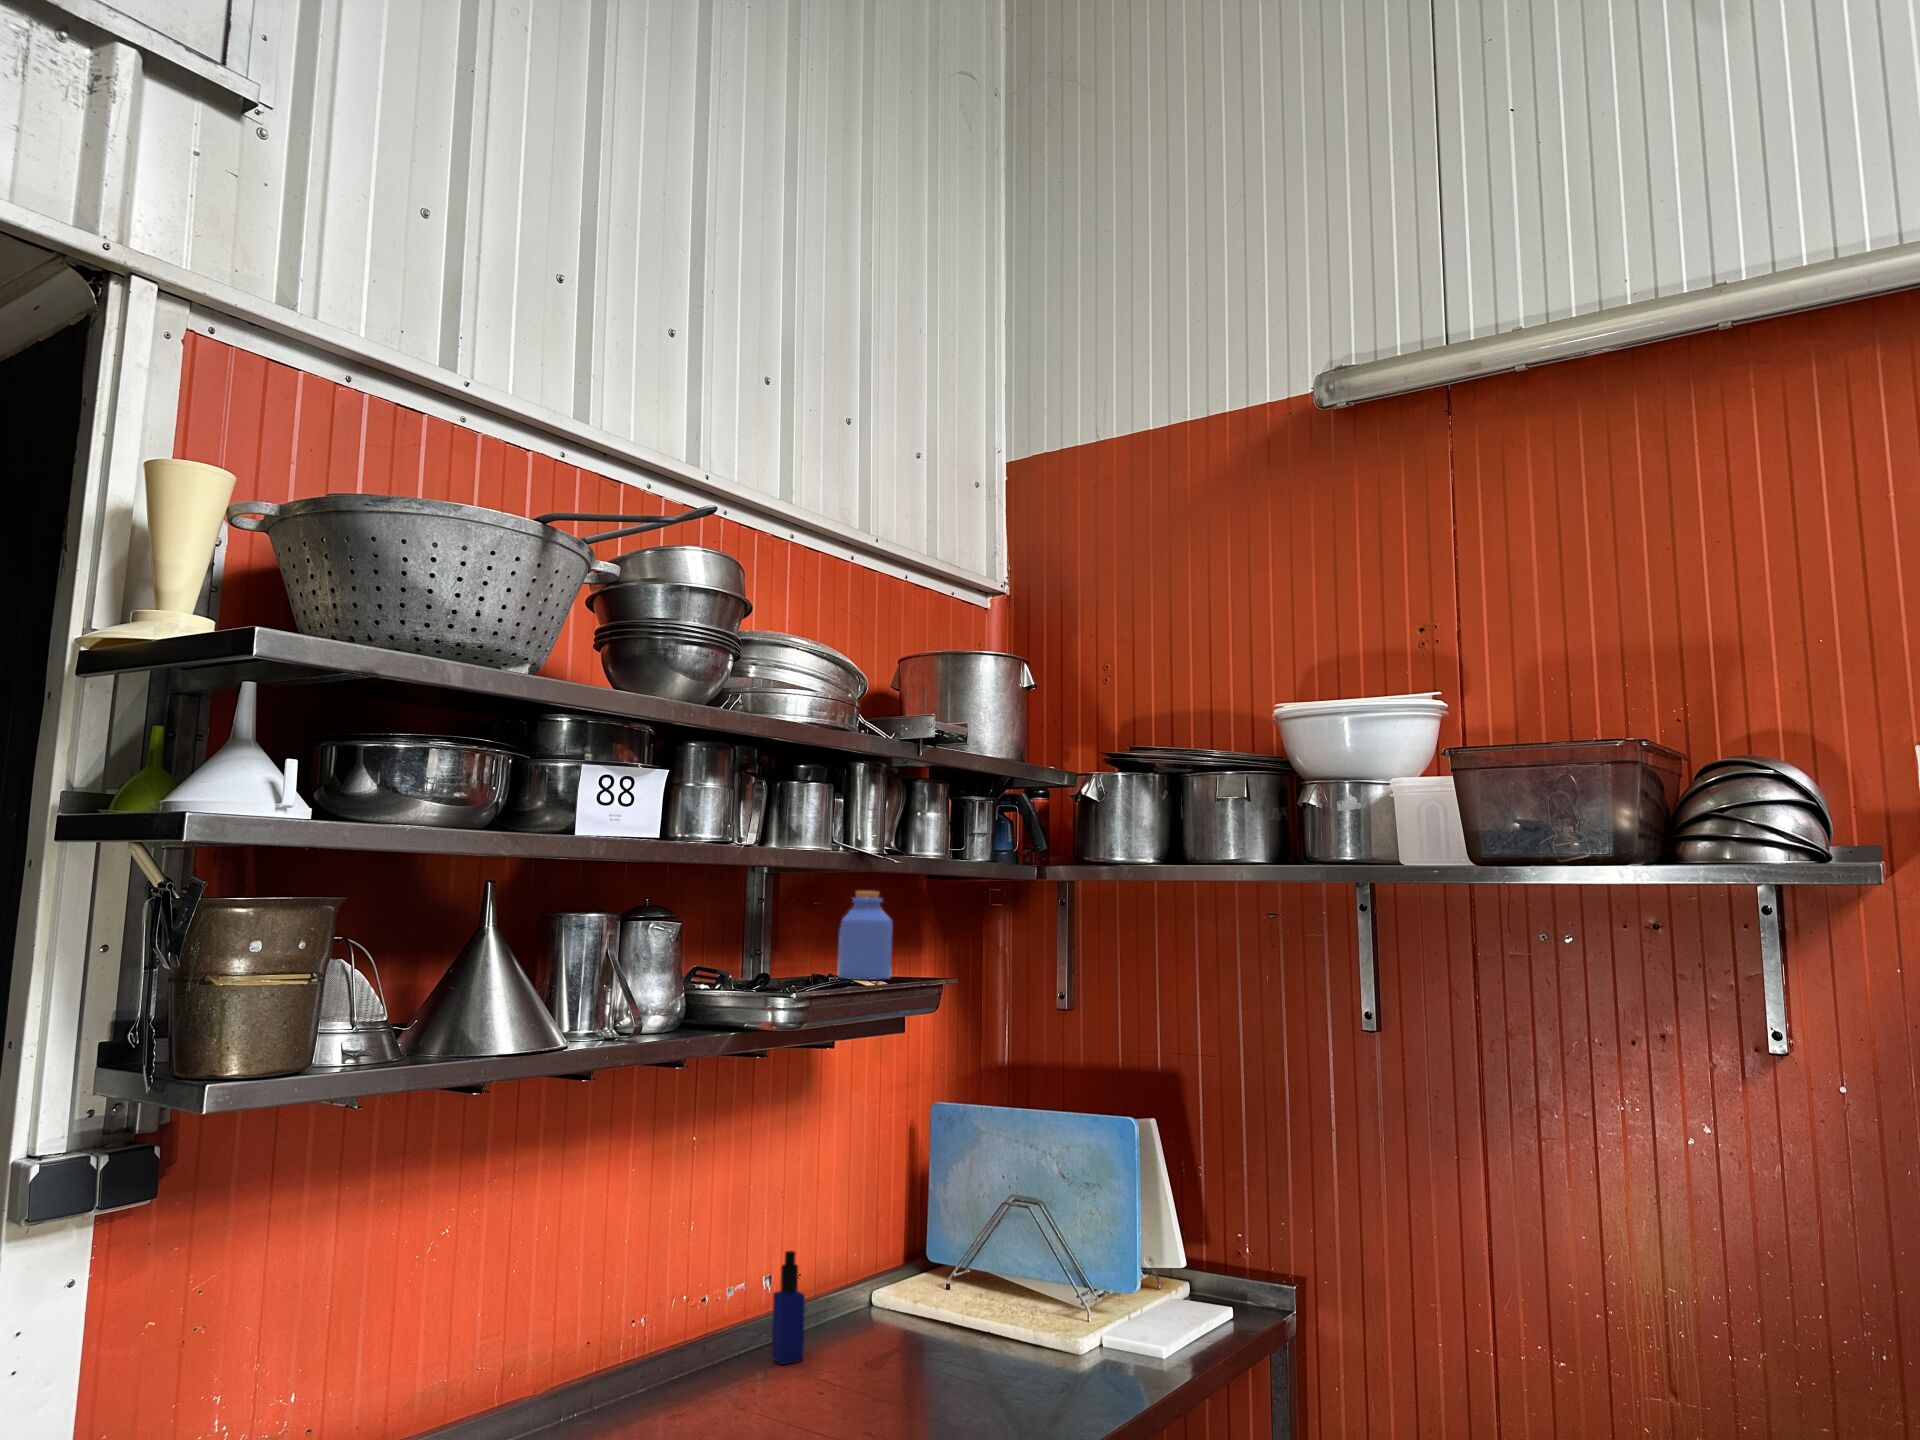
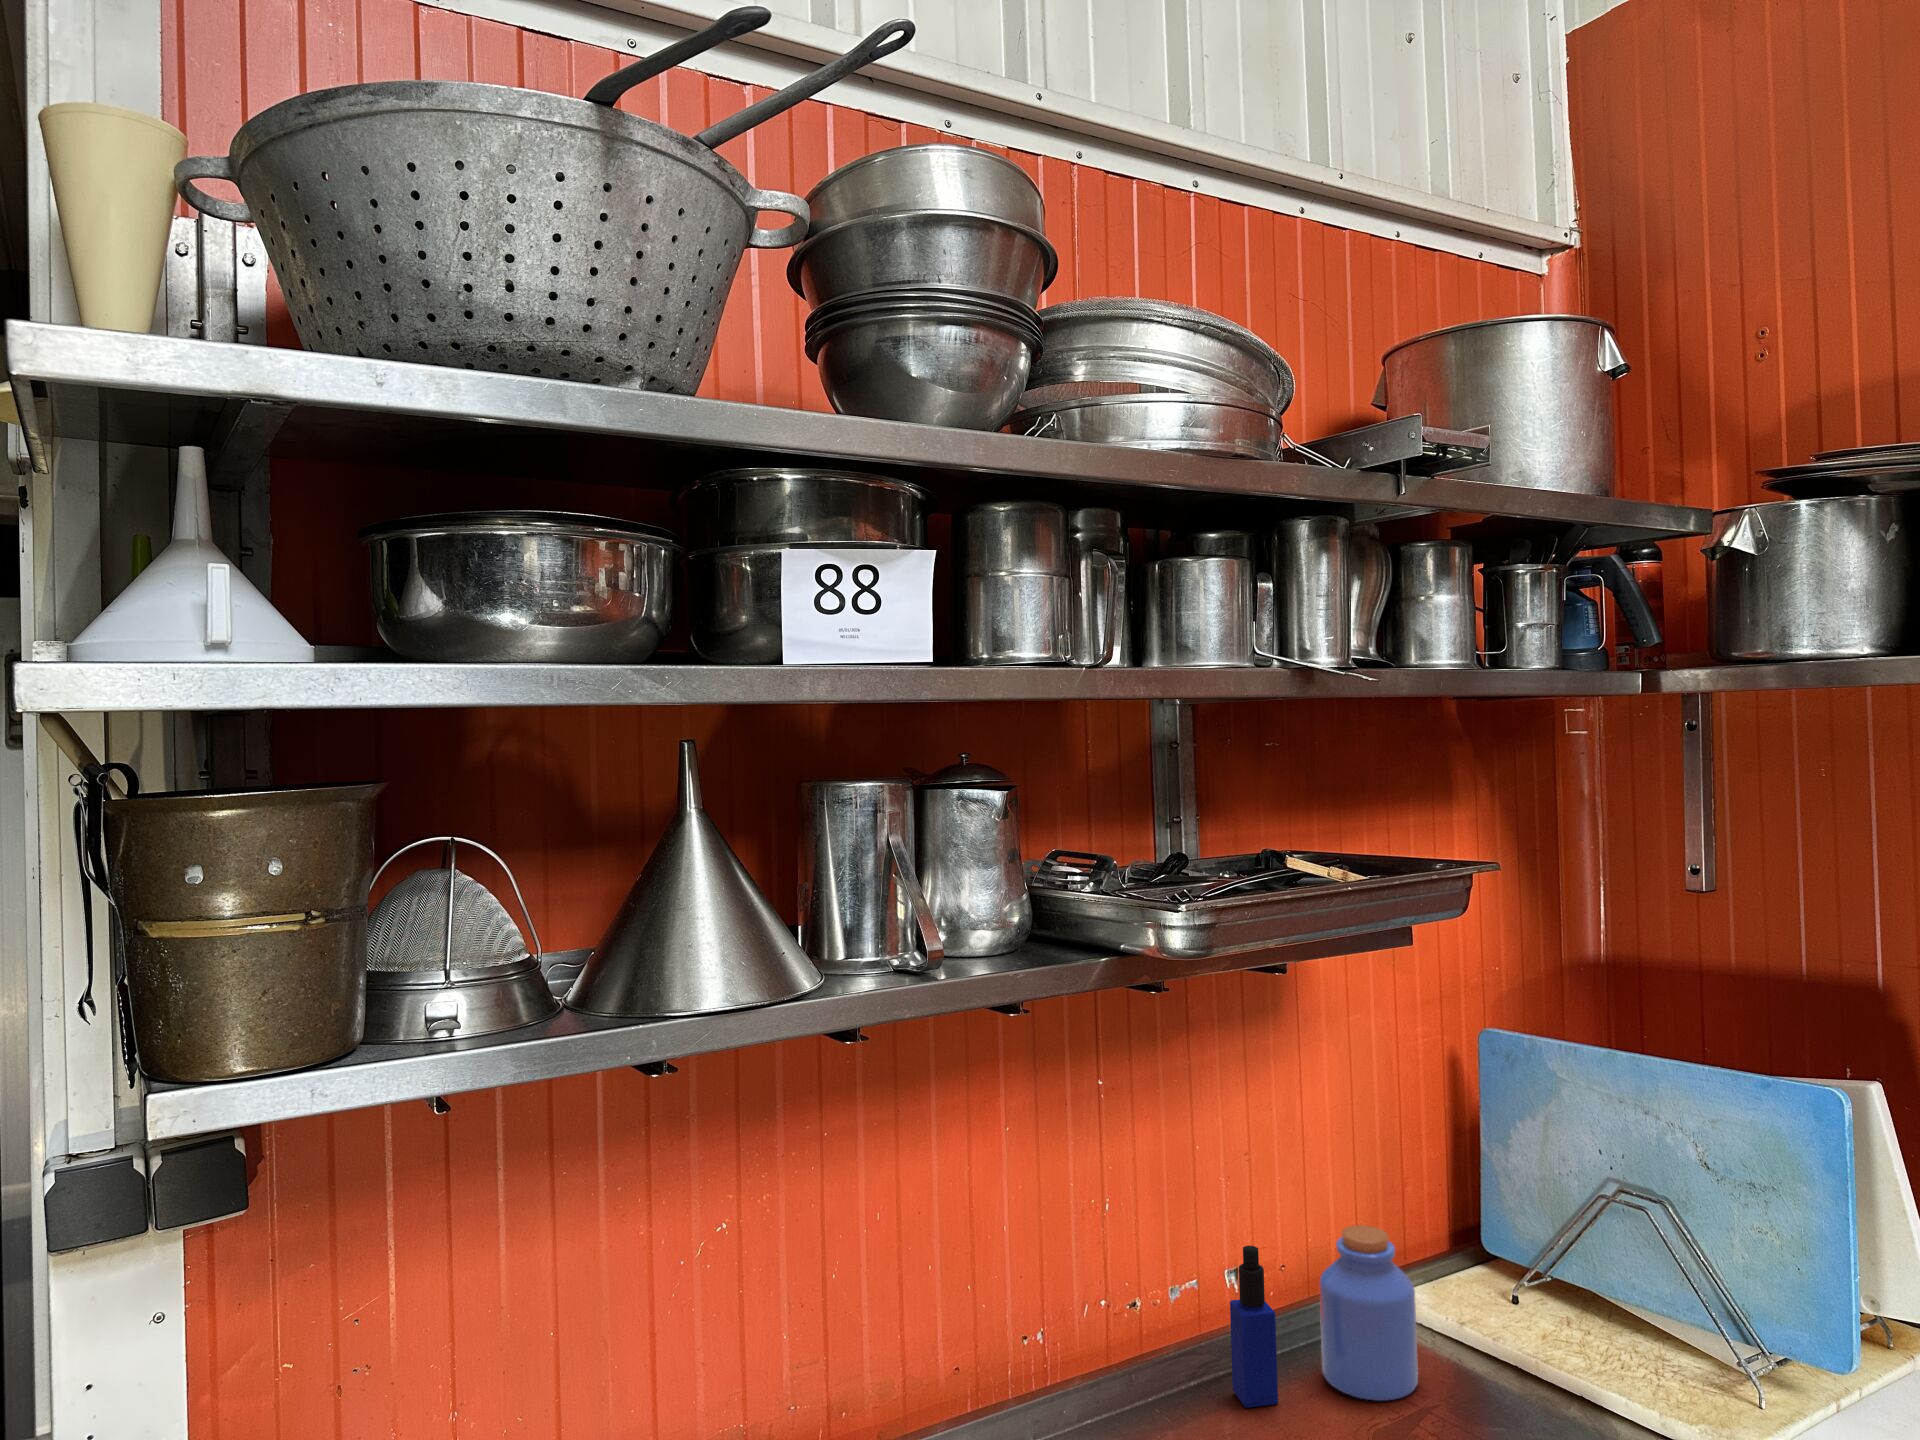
jar: present [838,891,893,980] -> present [1319,1225,1418,1401]

